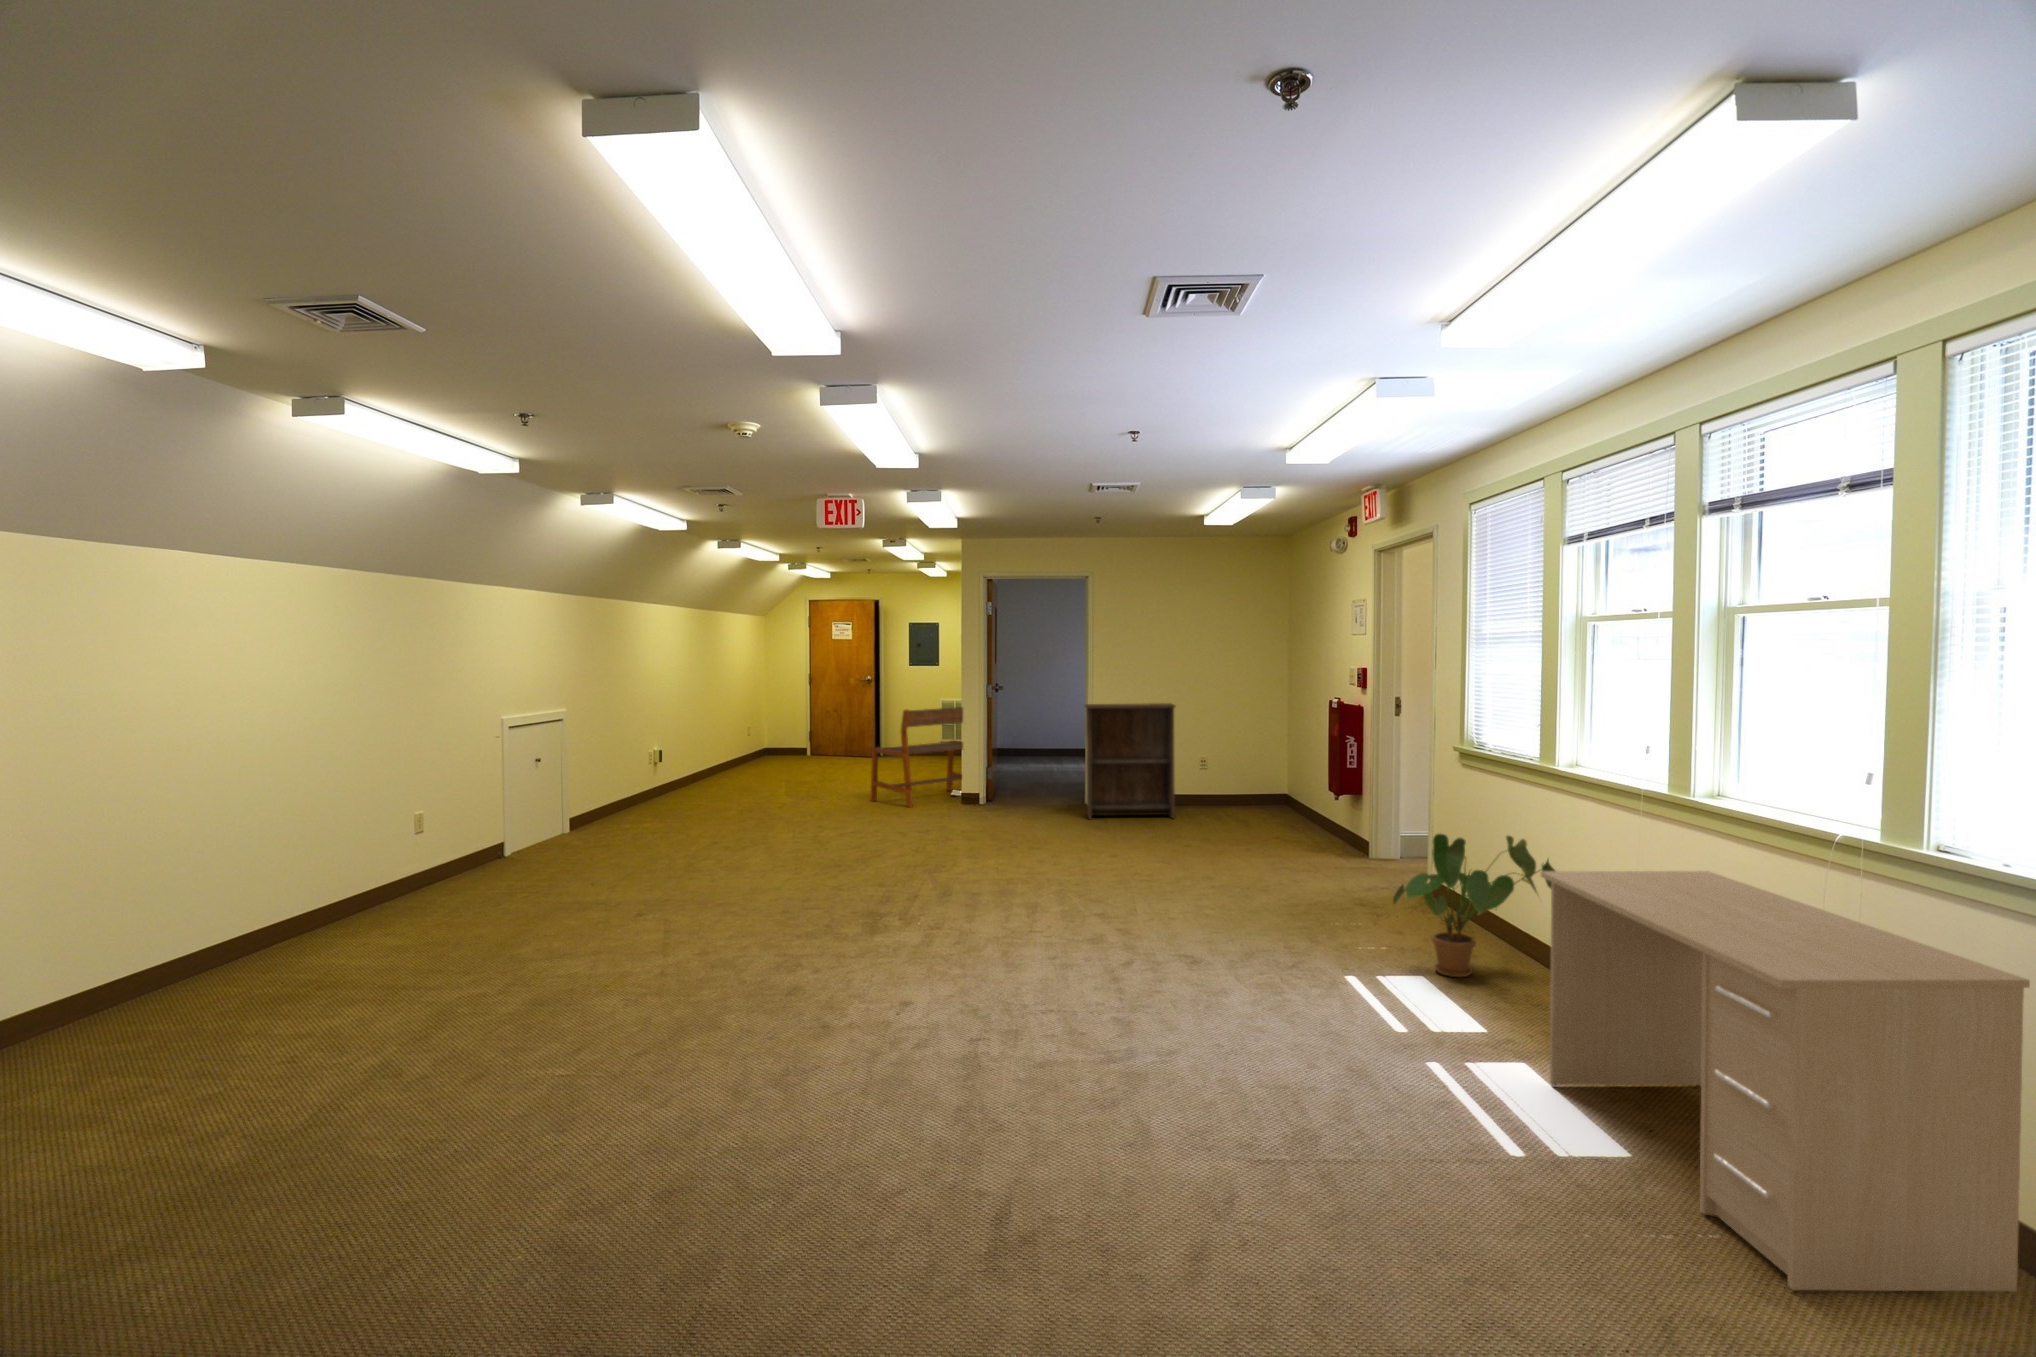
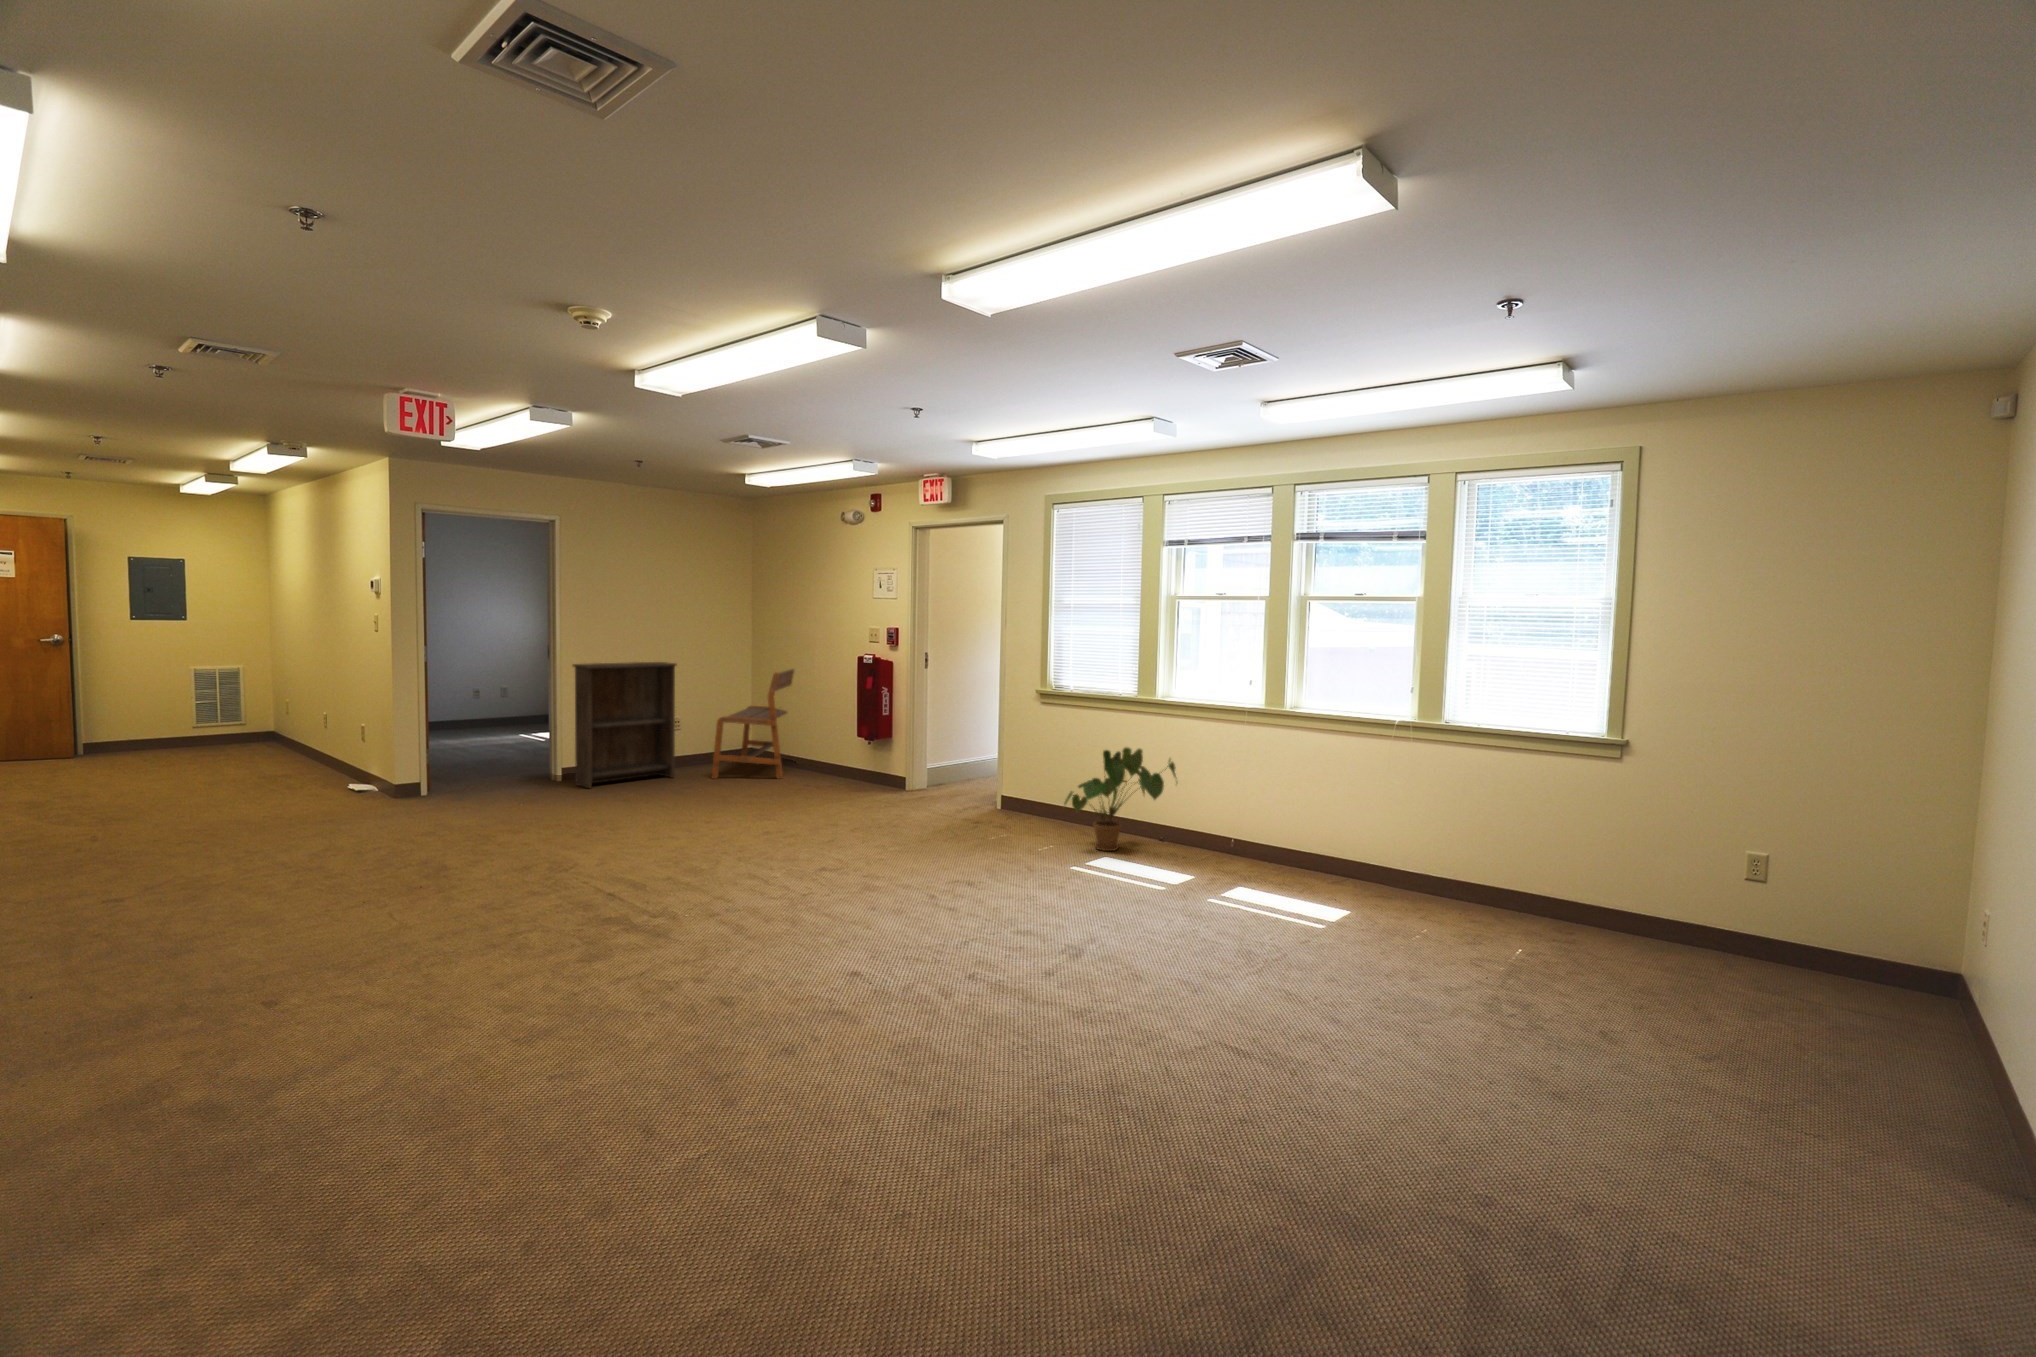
bench: present [870,707,963,807] -> present [712,669,794,779]
desk: present [1541,871,2030,1293] -> none [1264,750,1516,940]

